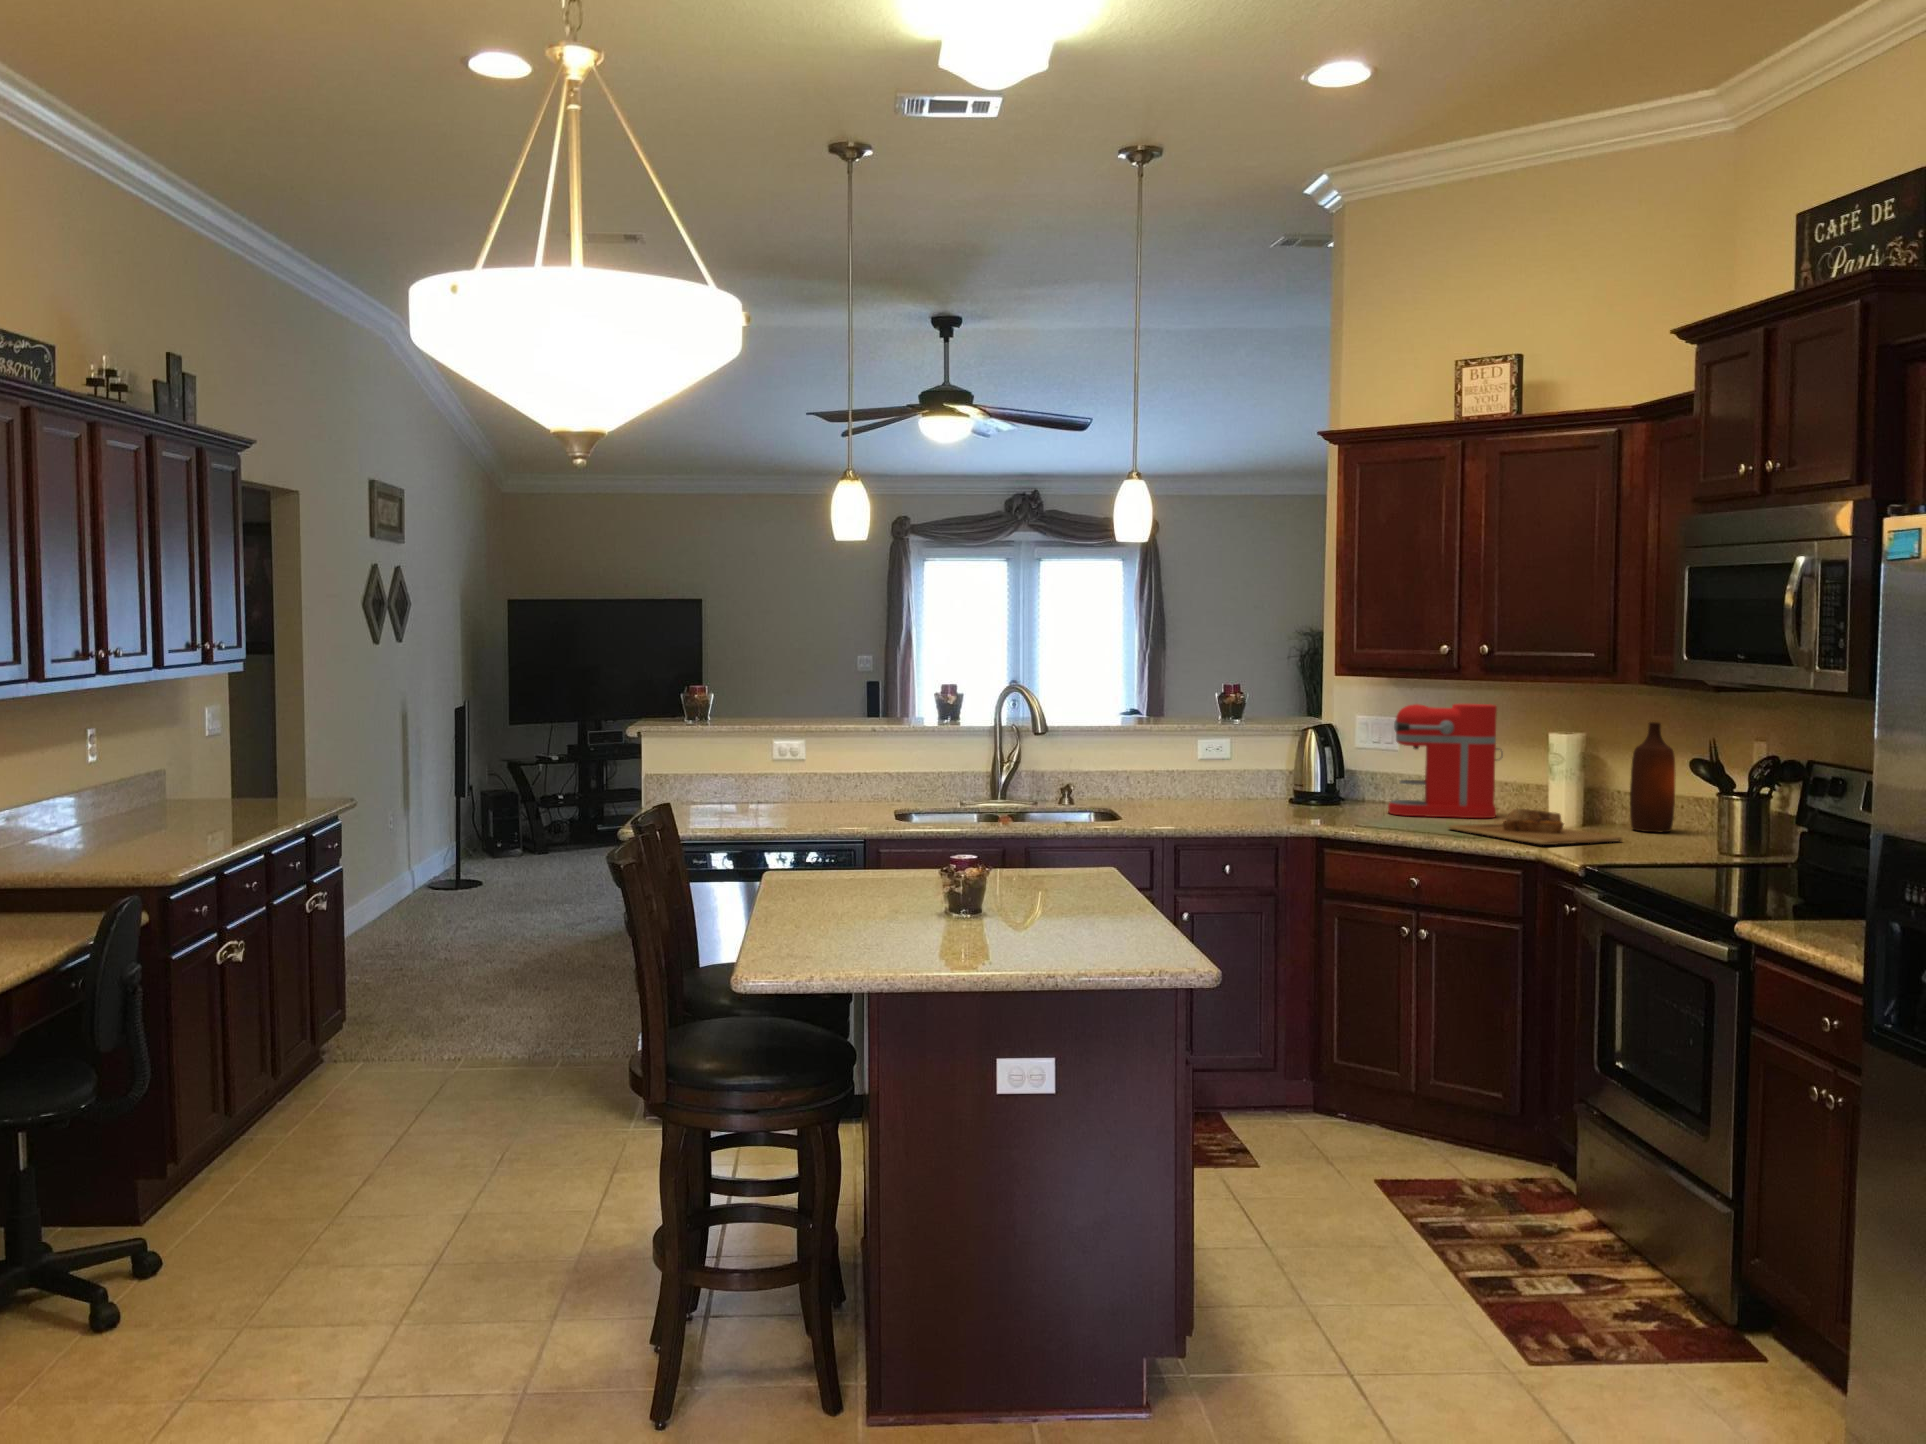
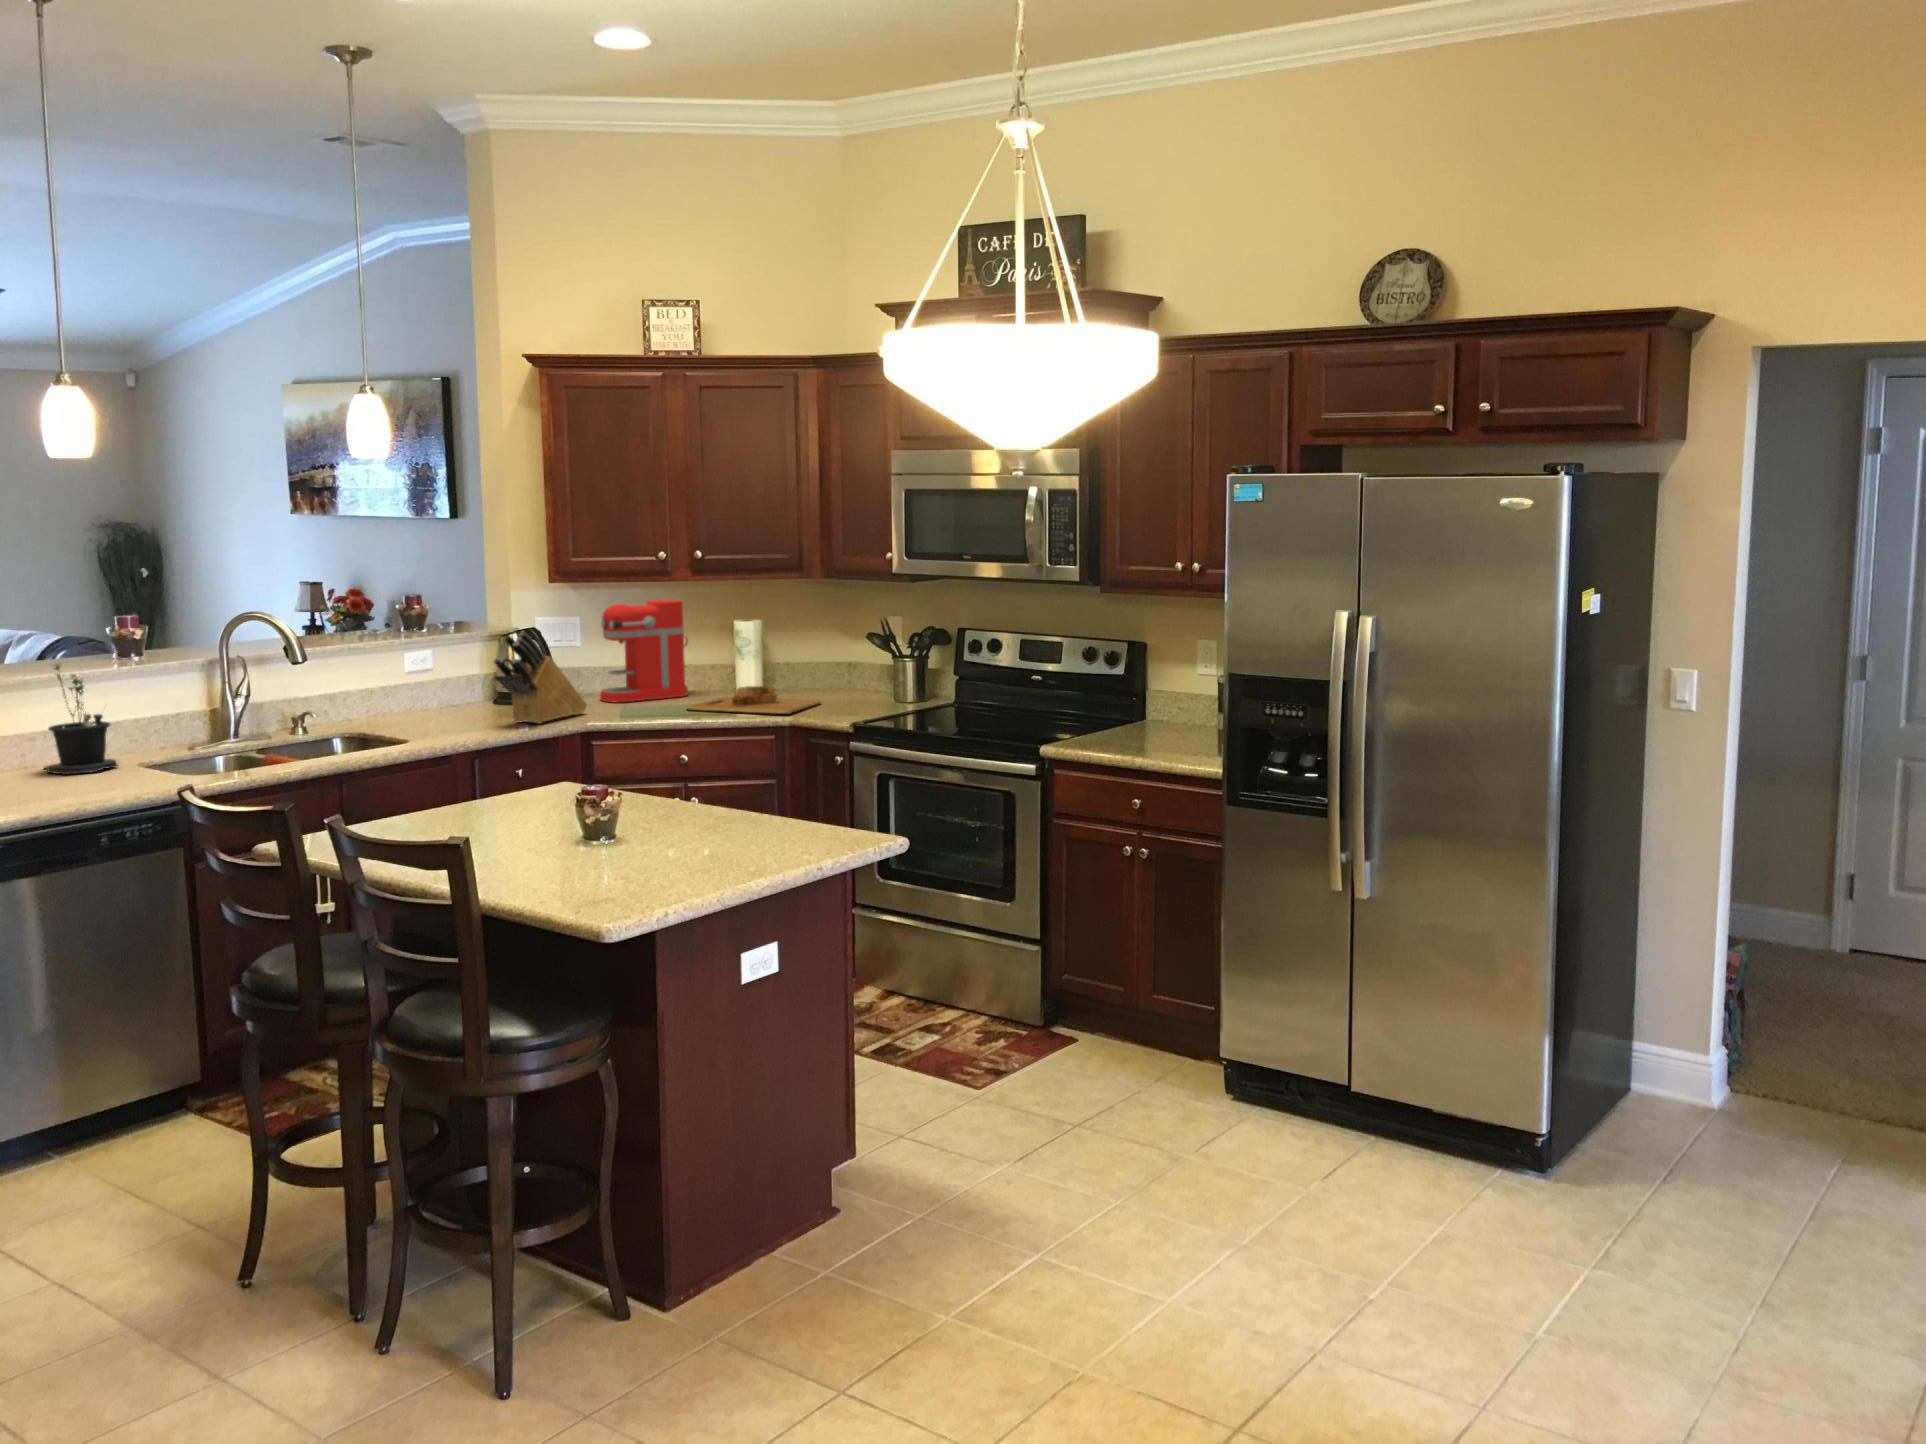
potted plant: none [828,713,884,810] -> present [44,664,118,774]
knife block: none [1226,720,1341,822] -> present [493,632,587,723]
bottle: present [1630,722,1676,832] -> none [797,606,829,693]

